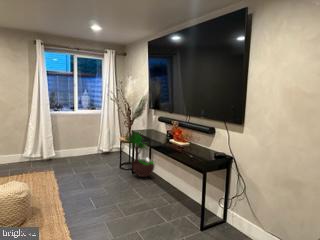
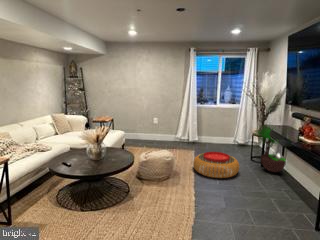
pouf: none [60,166,114,197] -> present [193,152,239,178]

